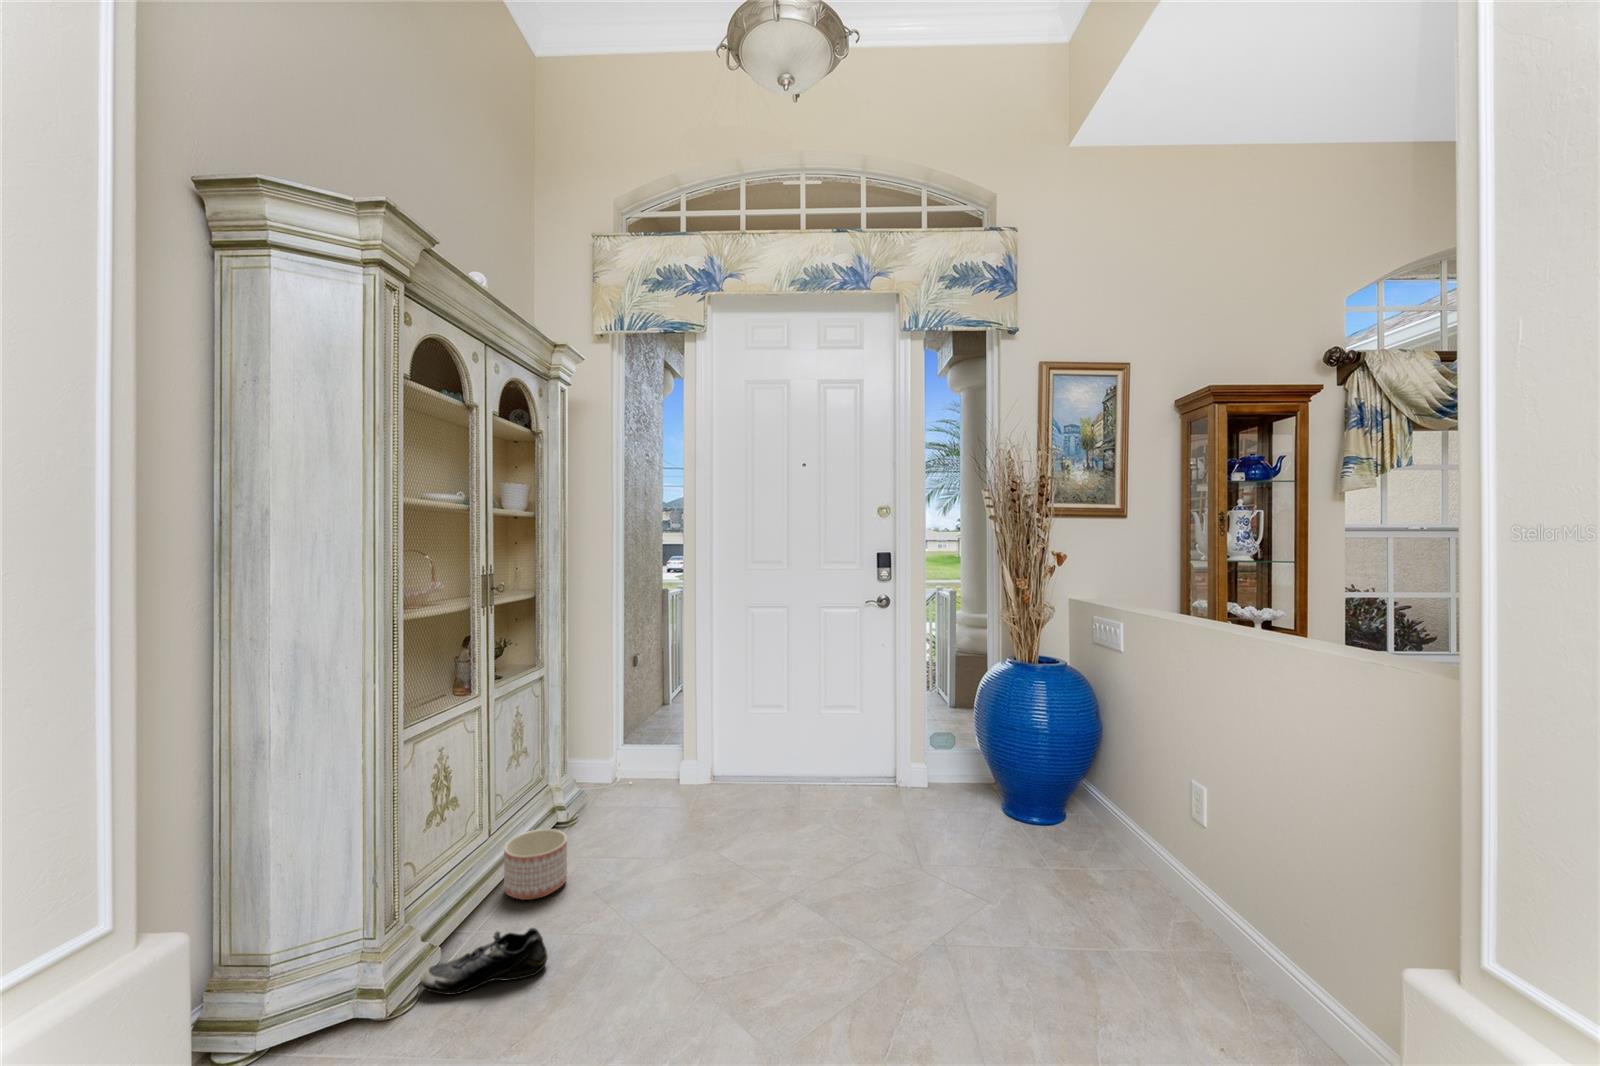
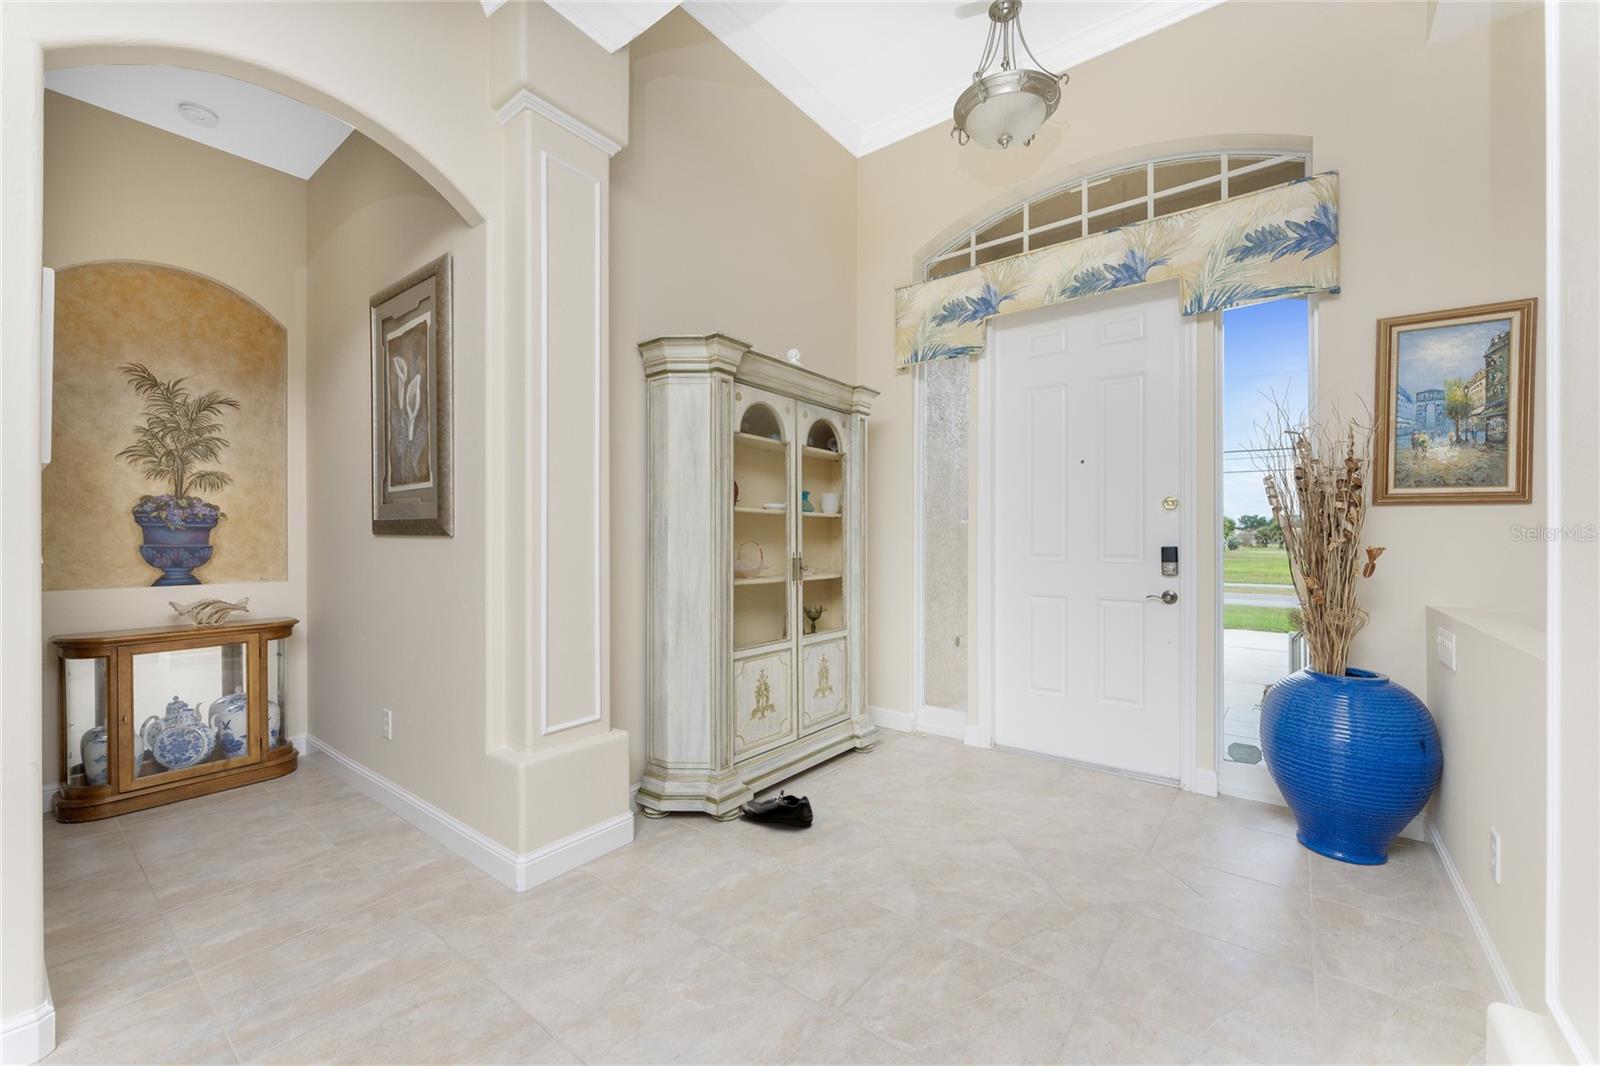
planter: present [504,829,567,900] -> none [807,743,848,788]

